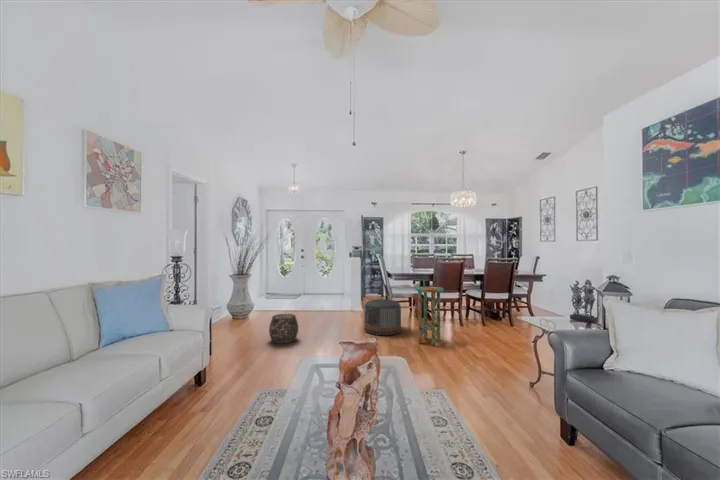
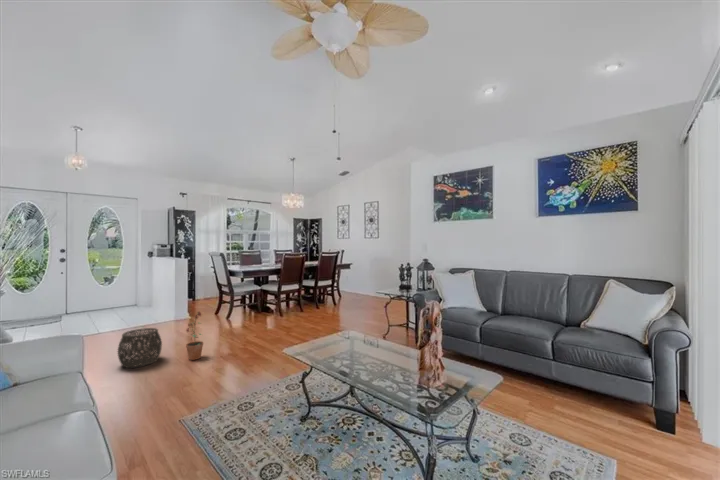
side table: present [415,286,444,345] -> none [285,278,309,329]
pouf: present [364,299,401,335] -> none [223,296,263,333]
potted plant: none [306,307,322,349] -> present [186,312,203,360]

